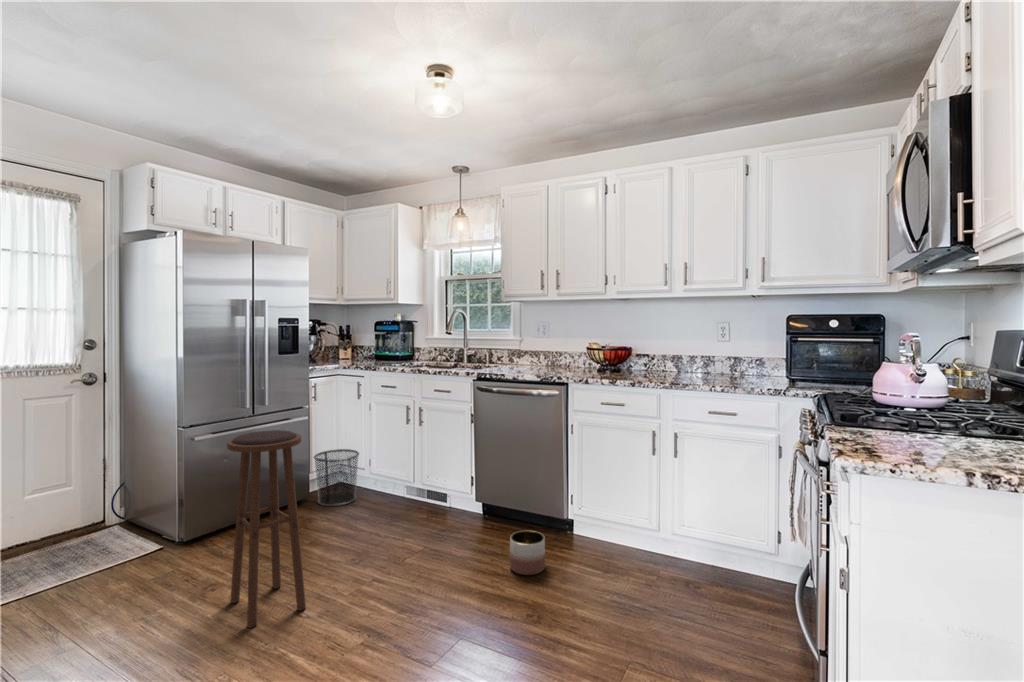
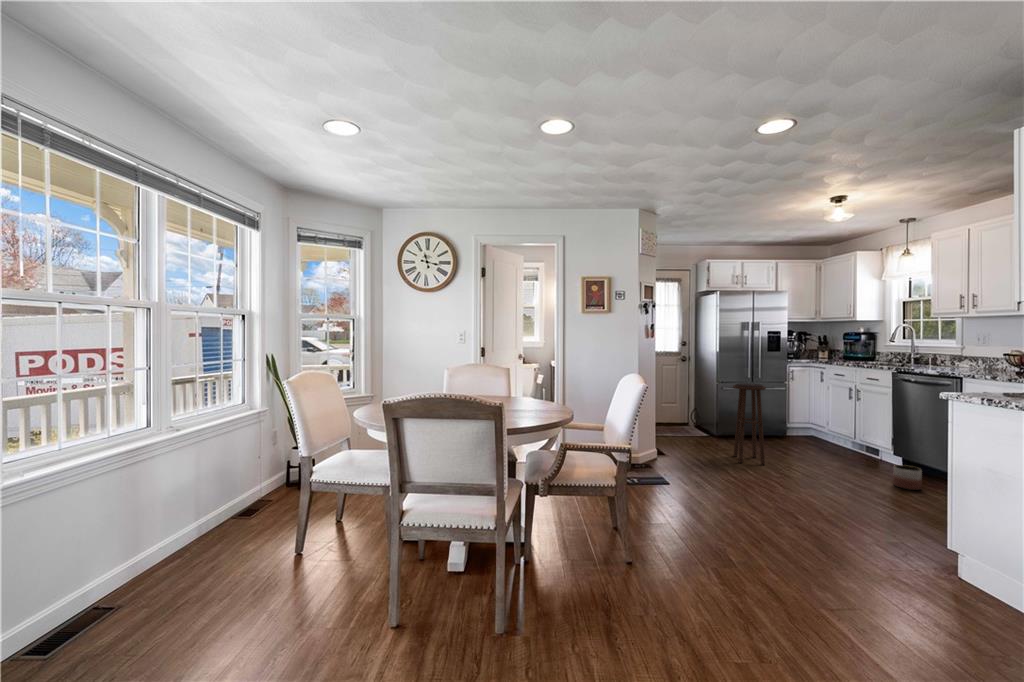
waste bin: present [314,449,359,506] -> none [788,411,819,443]

